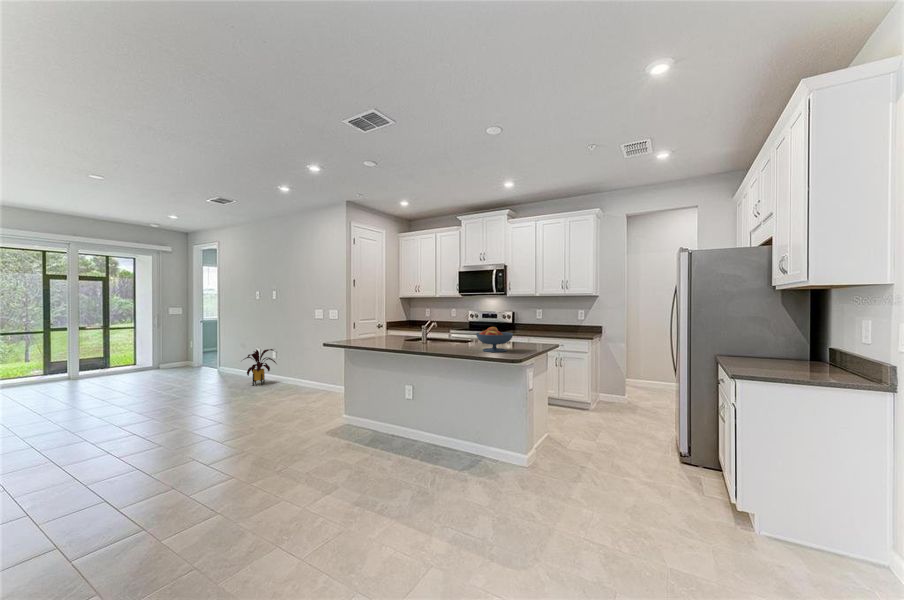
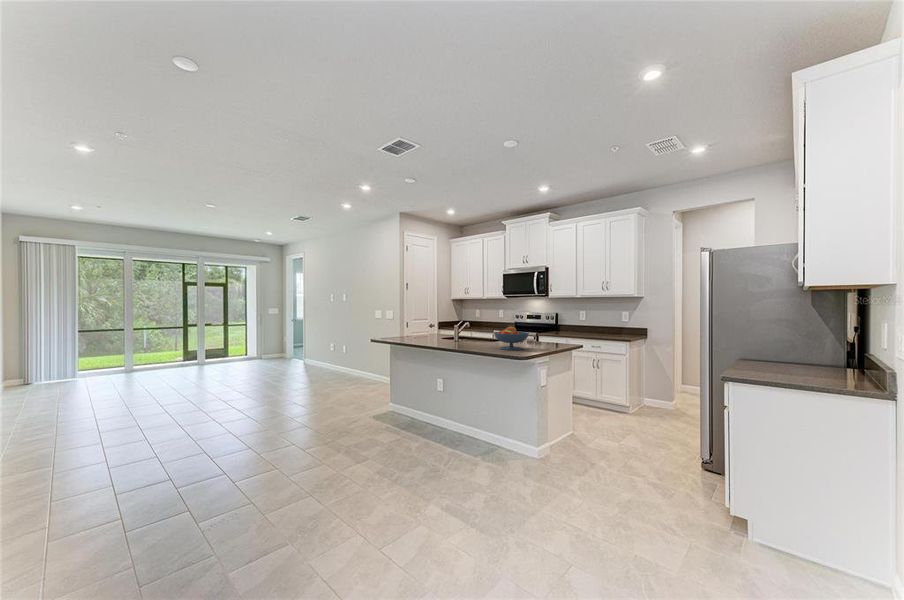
house plant: present [243,349,276,386] -> none [317,344,348,375]

